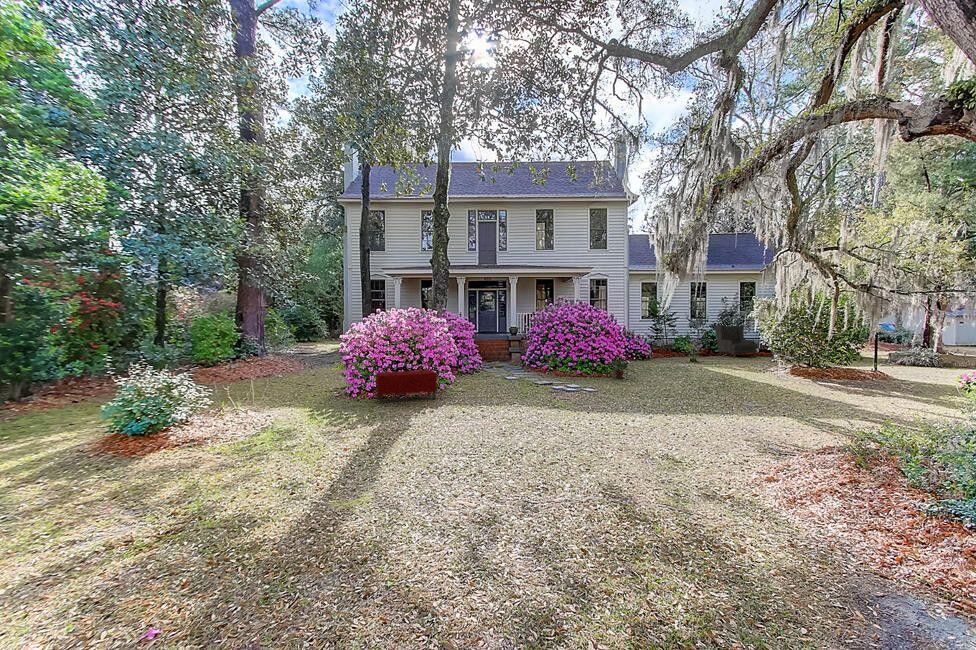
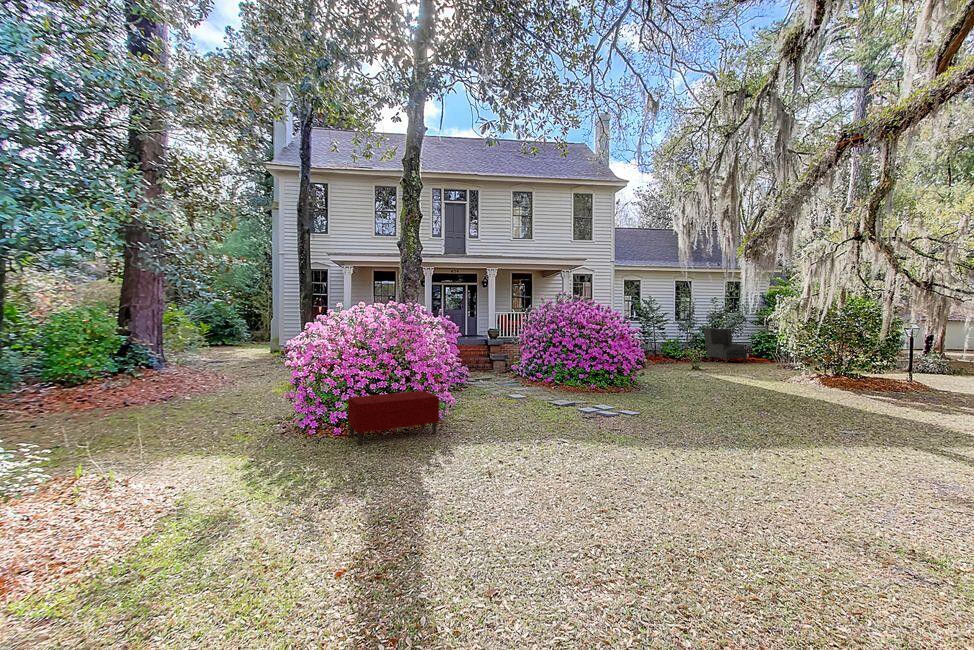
potted plant: present [609,358,628,379] -> none [624,367,661,393]

